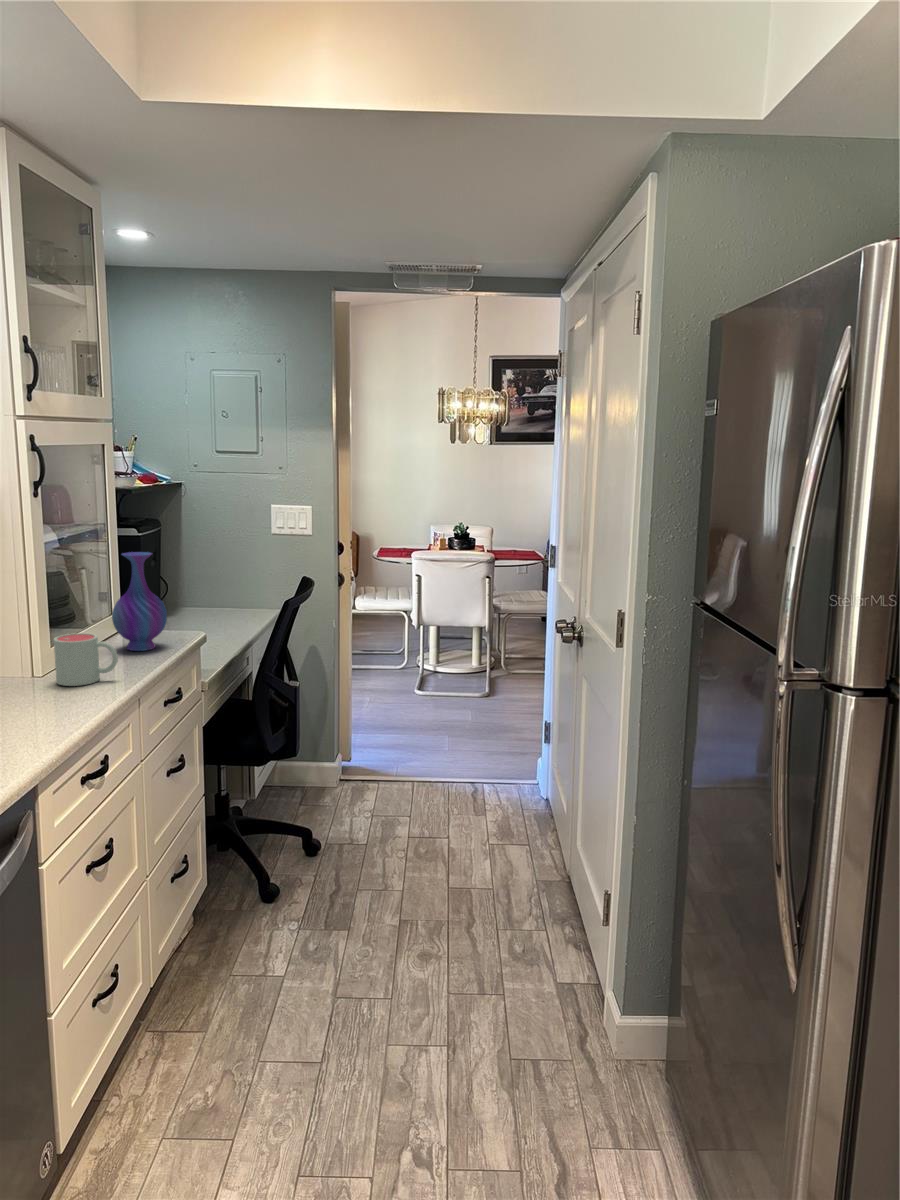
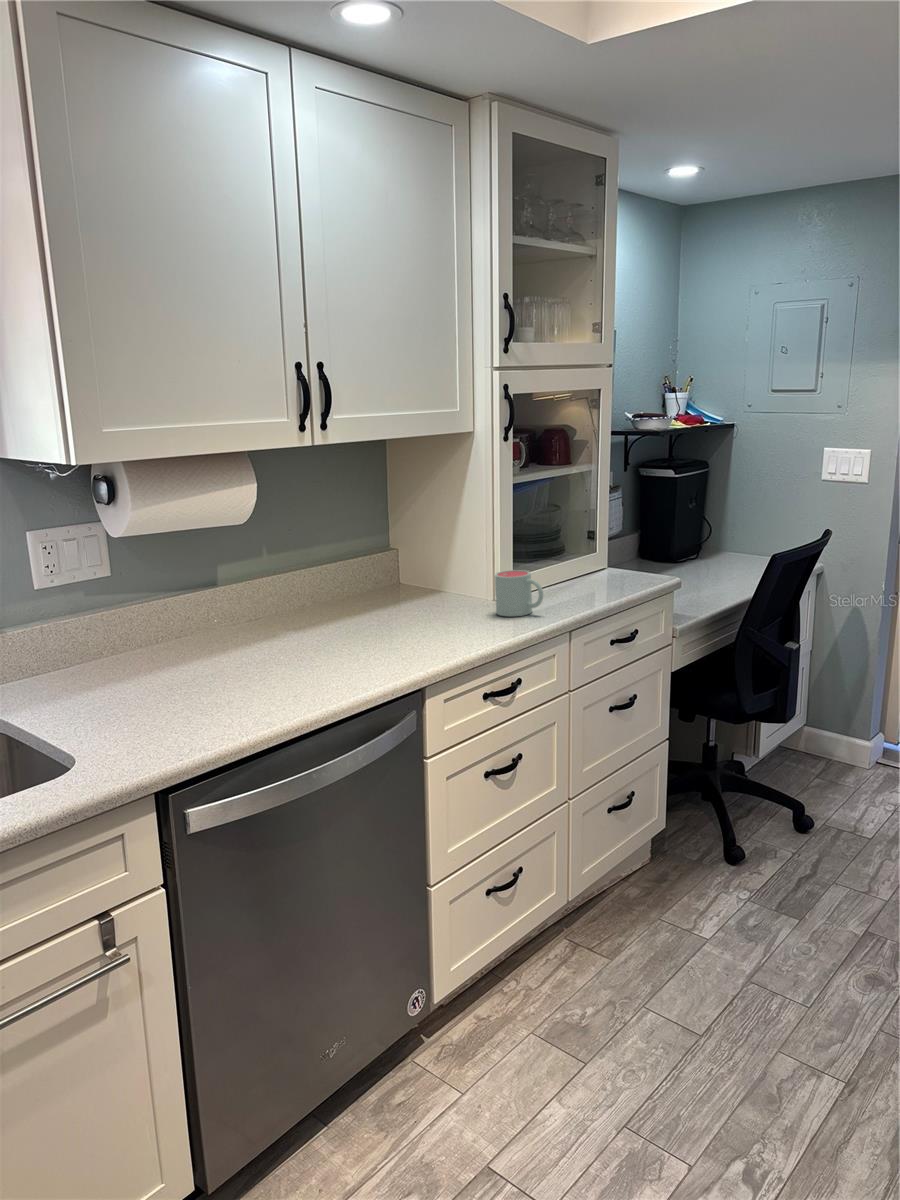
vase: present [112,552,167,651] -> none [569,497,619,592]

